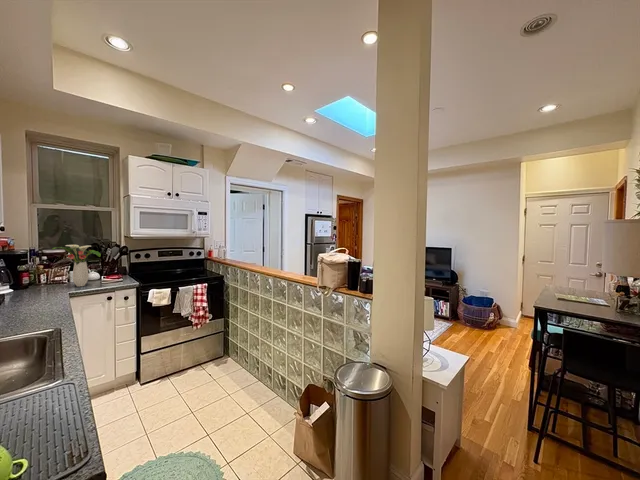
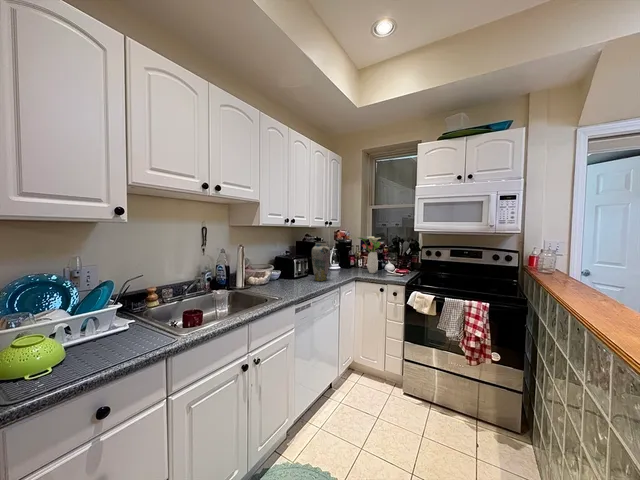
vase: none [22,258,57,307] -> present [312,243,330,281]

